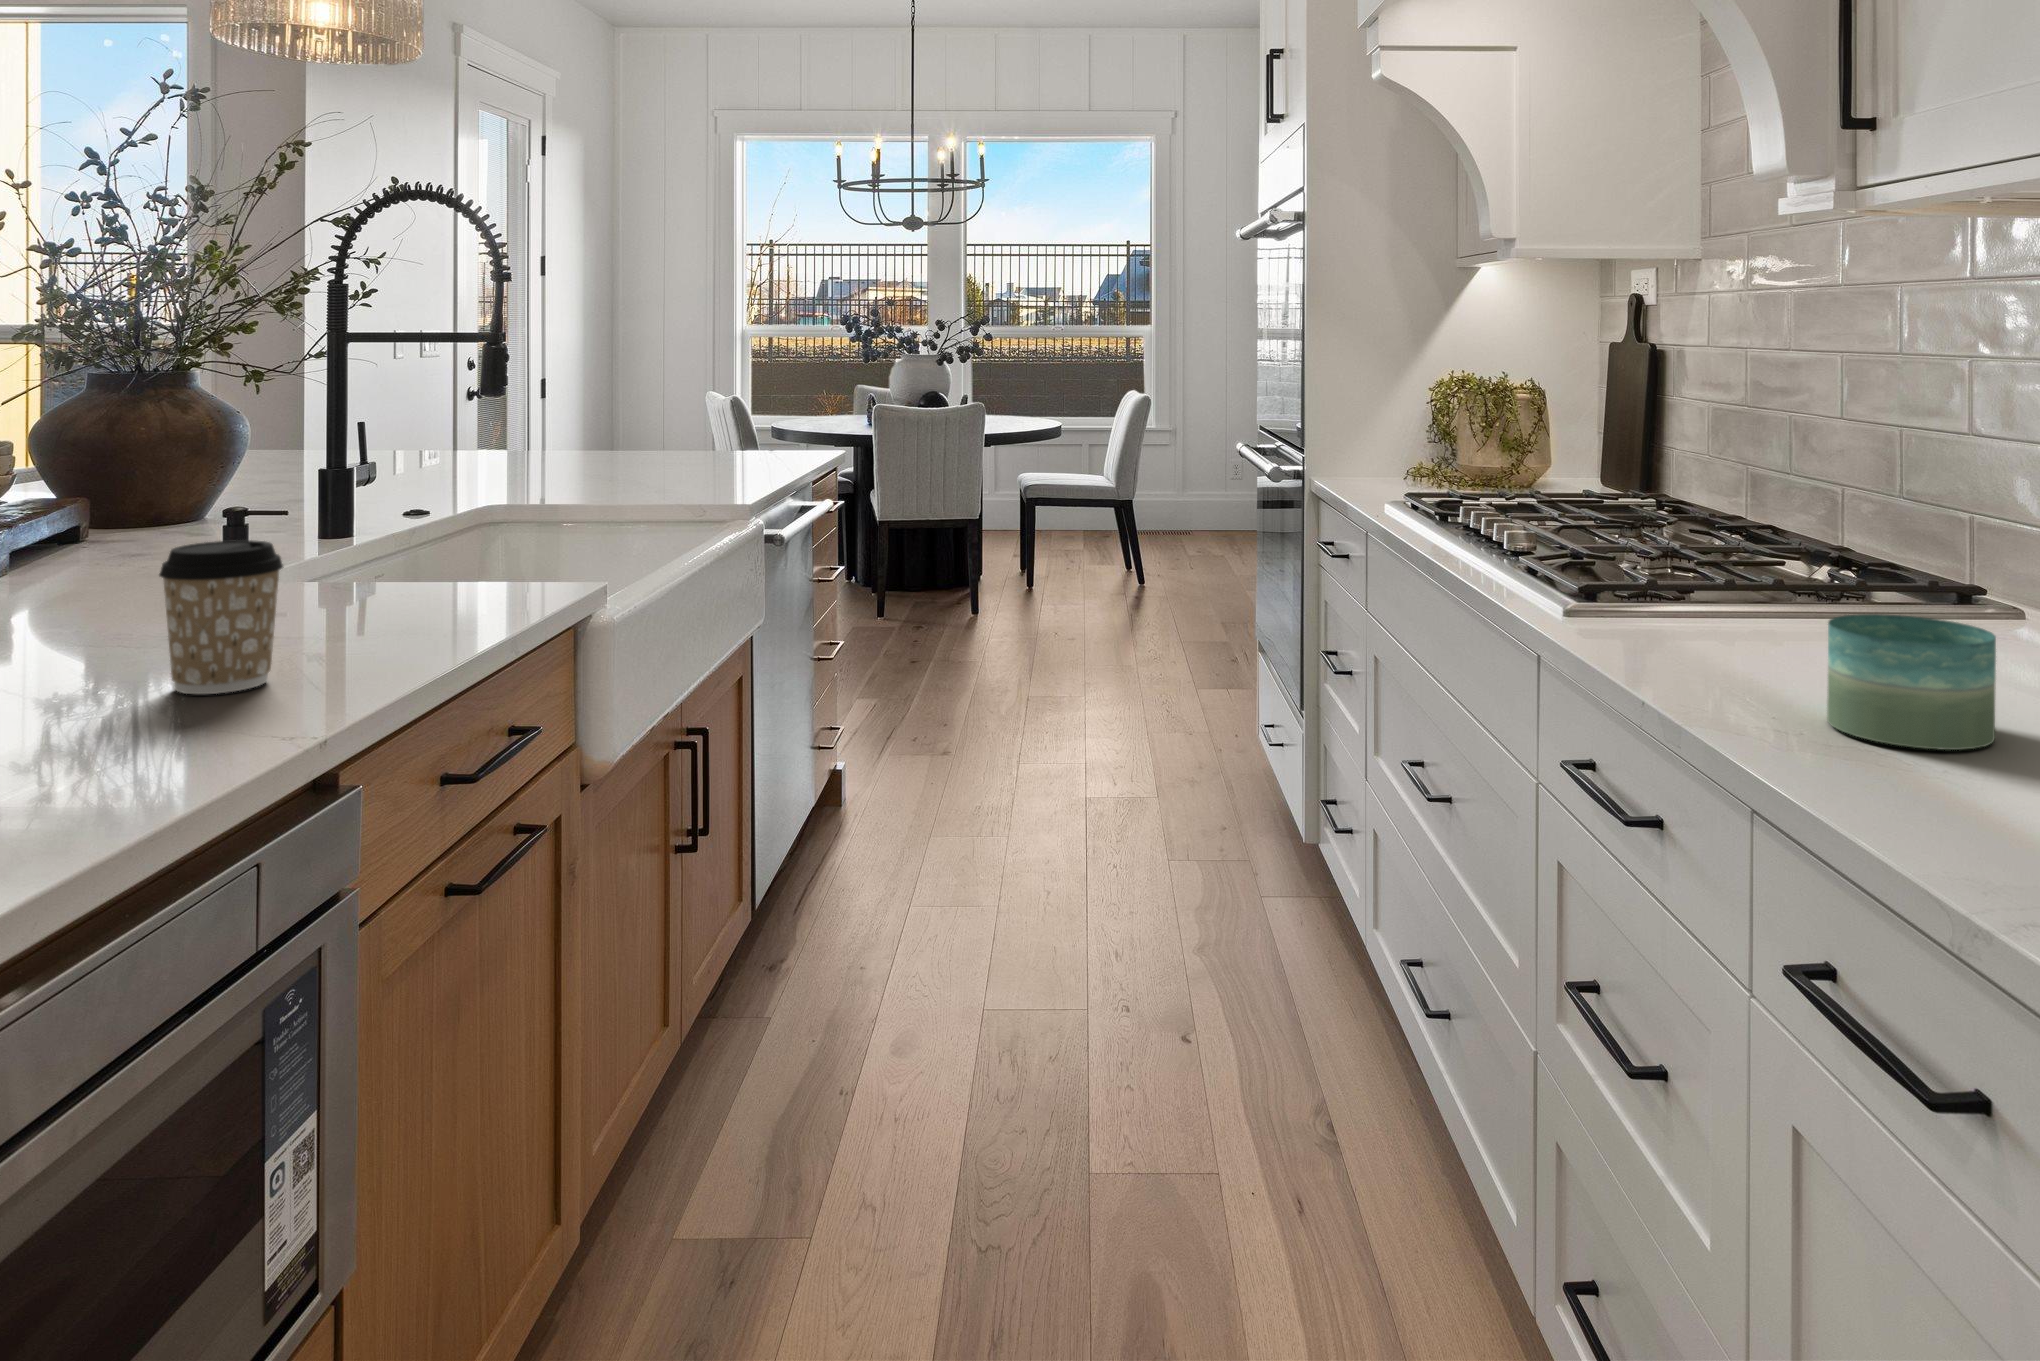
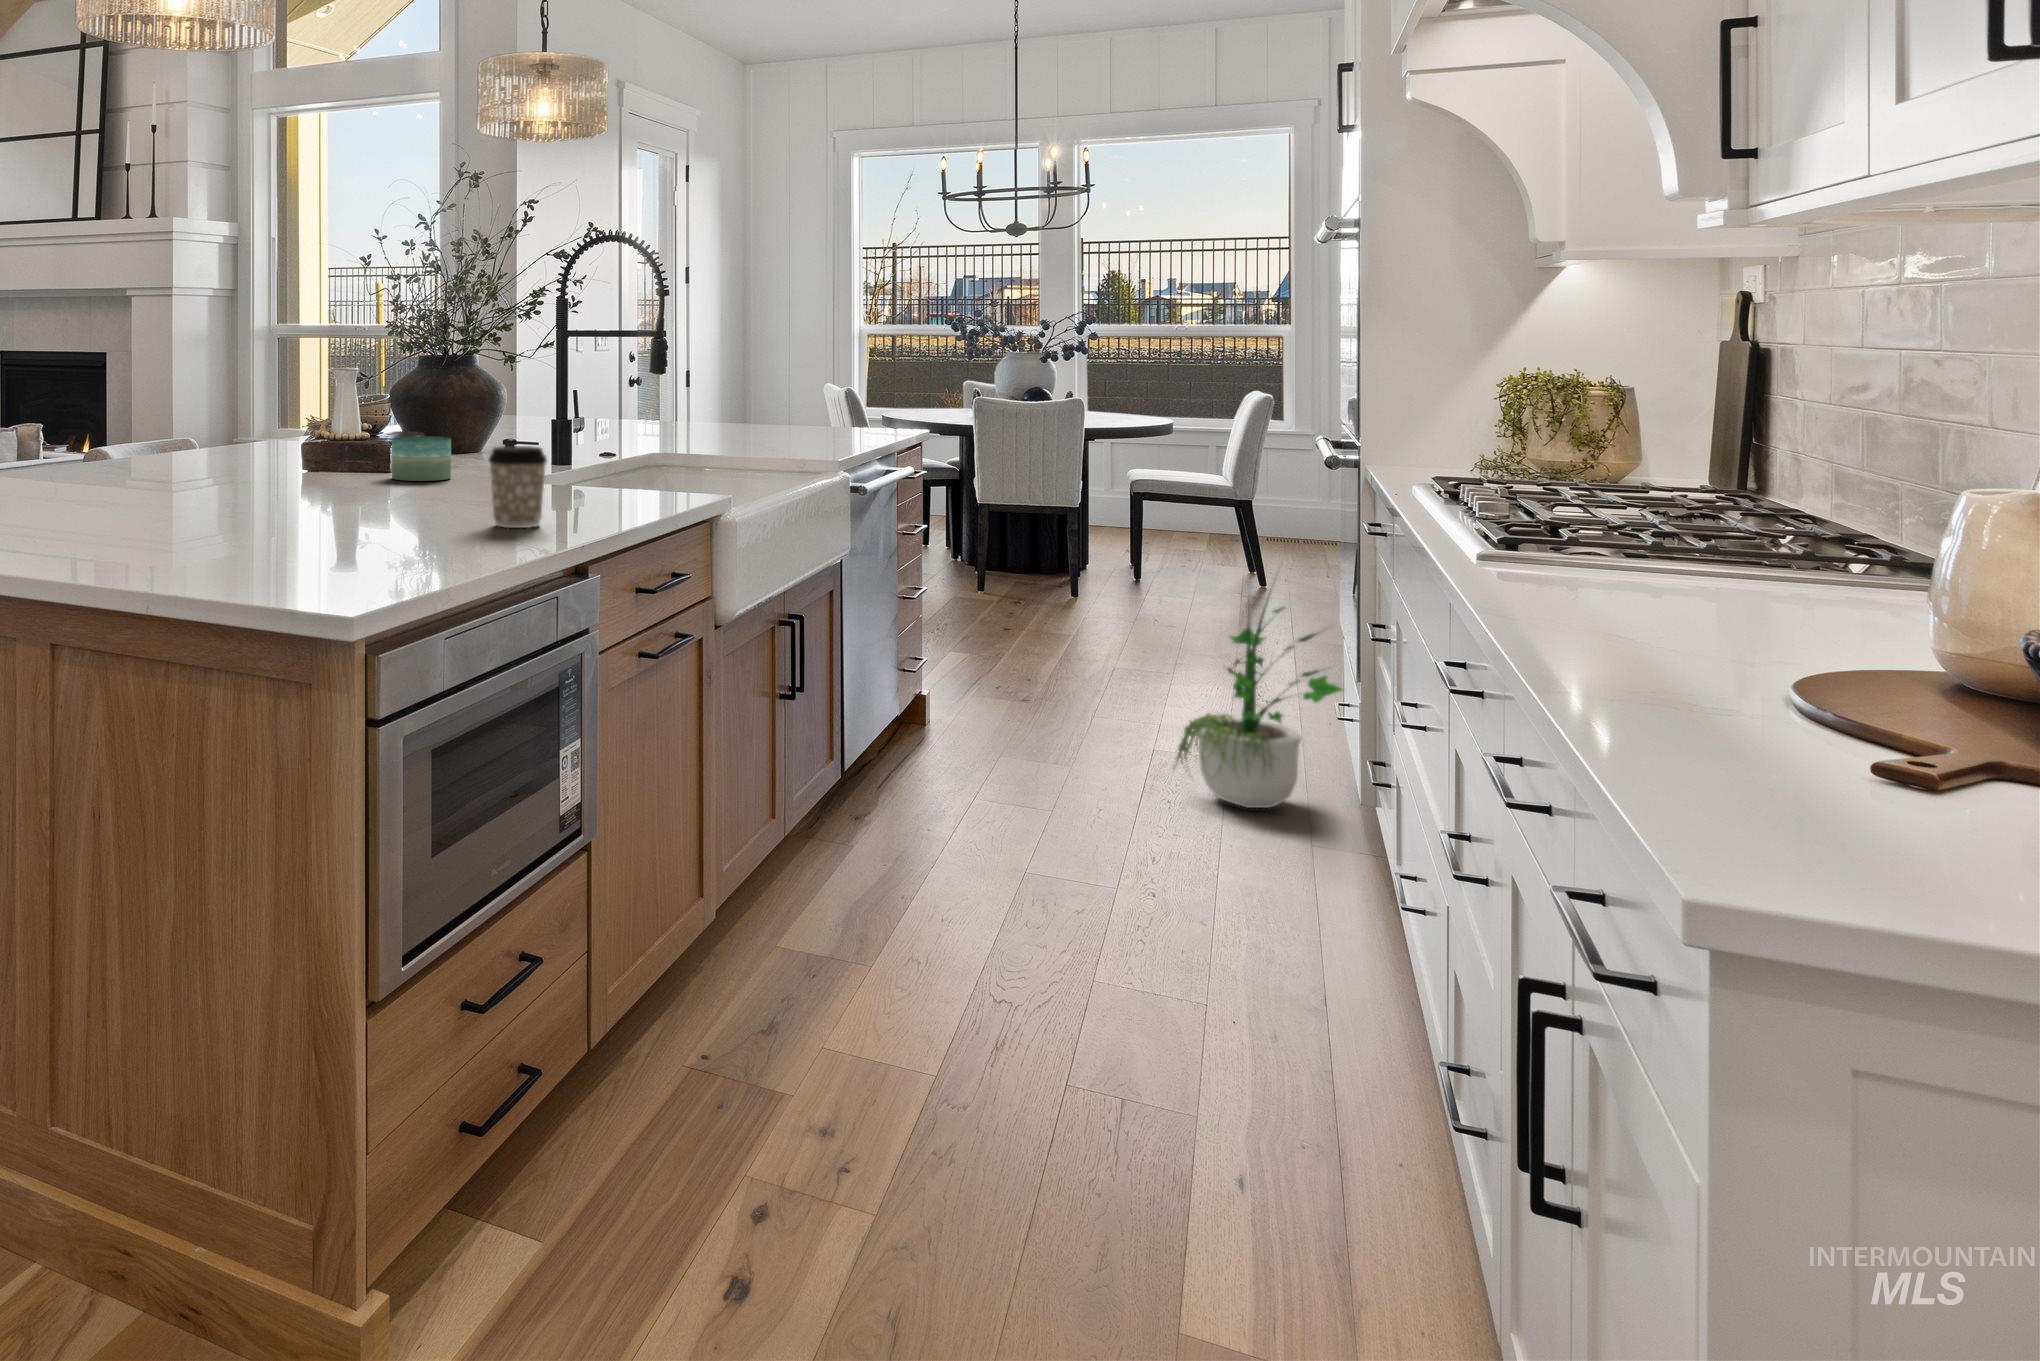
potted plant: none [1125,584,1306,869] -> present [1174,572,1342,808]
candle: present [1827,614,1996,750] -> present [392,436,451,481]

